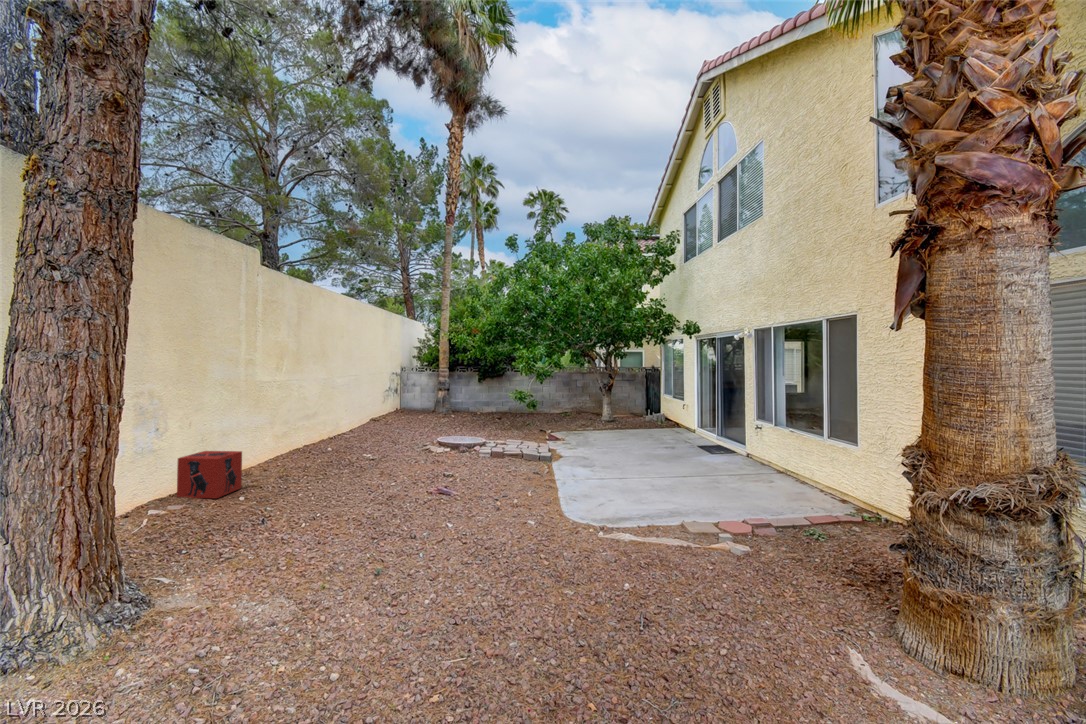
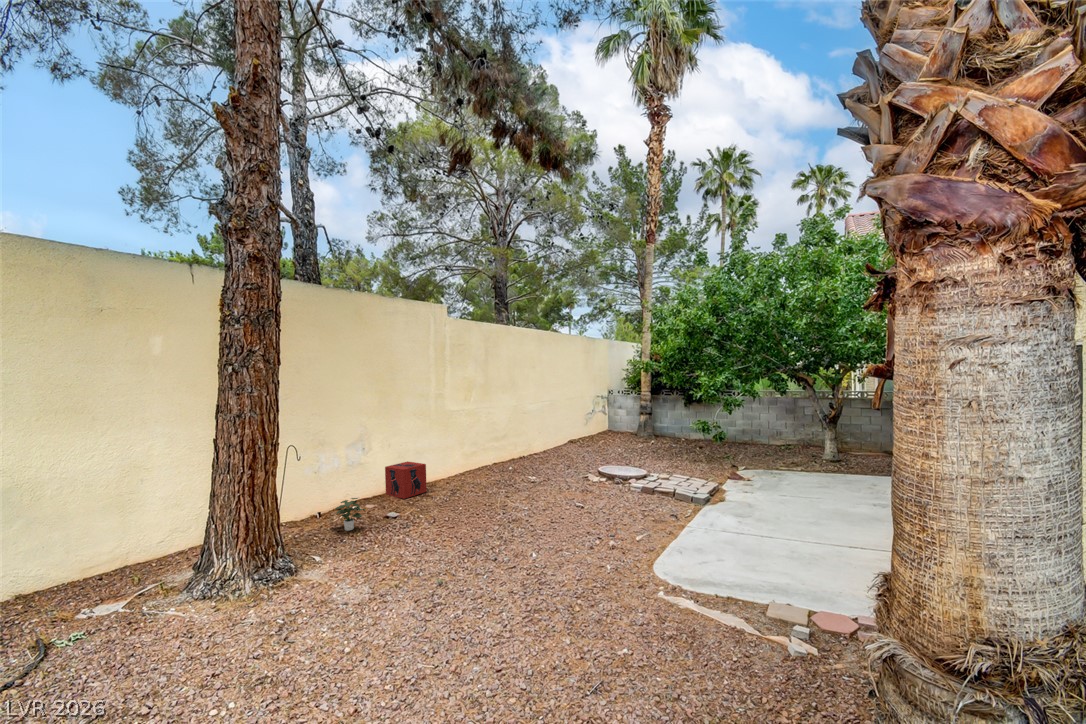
potted plant: none [146,494,200,543] -> present [336,498,365,531]

